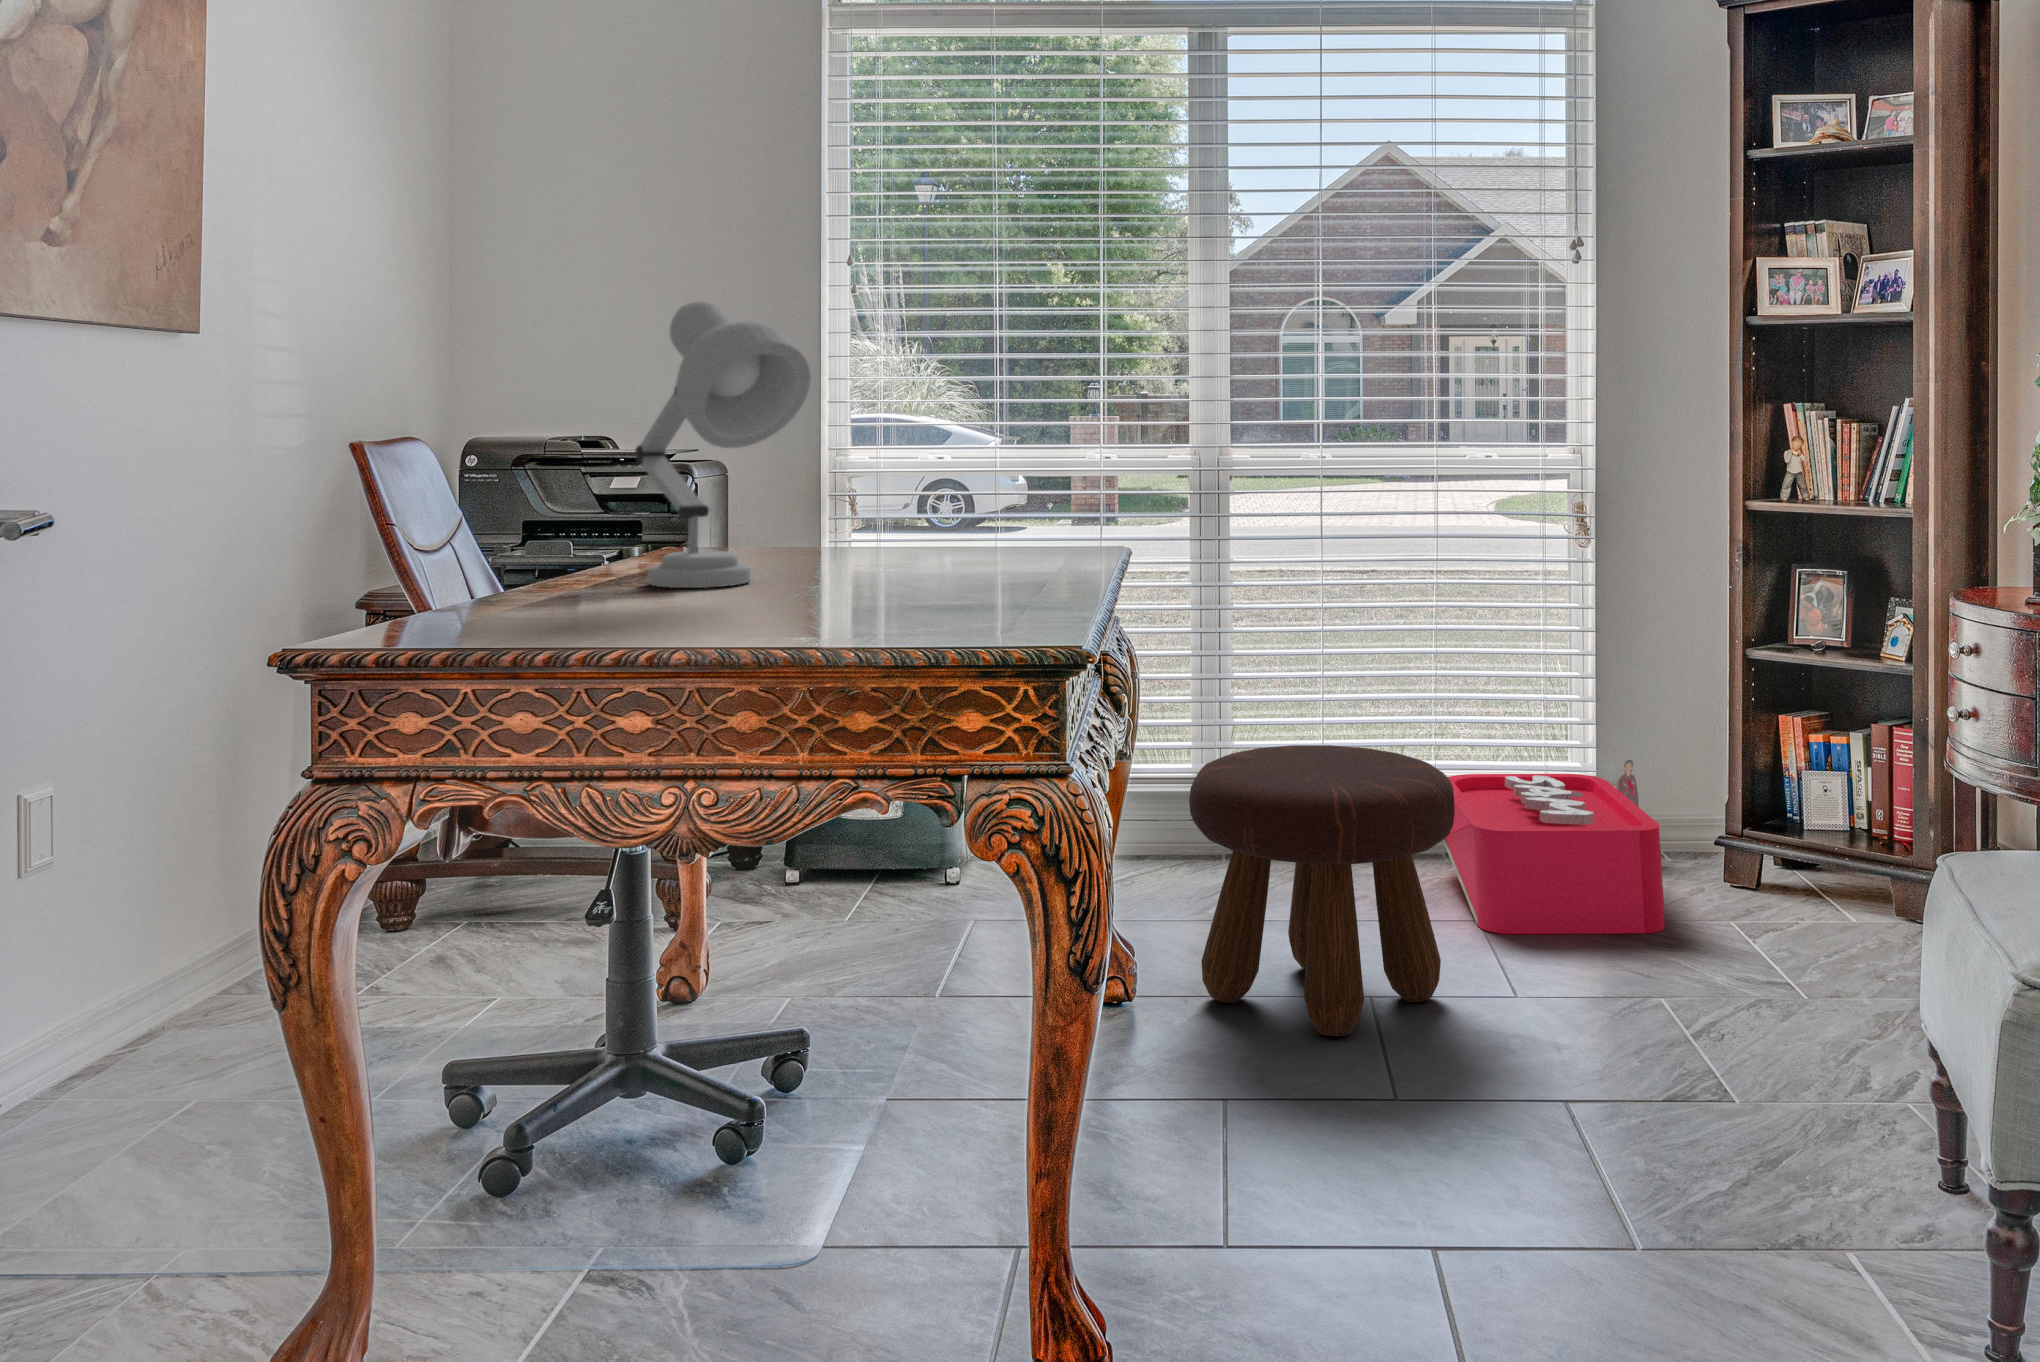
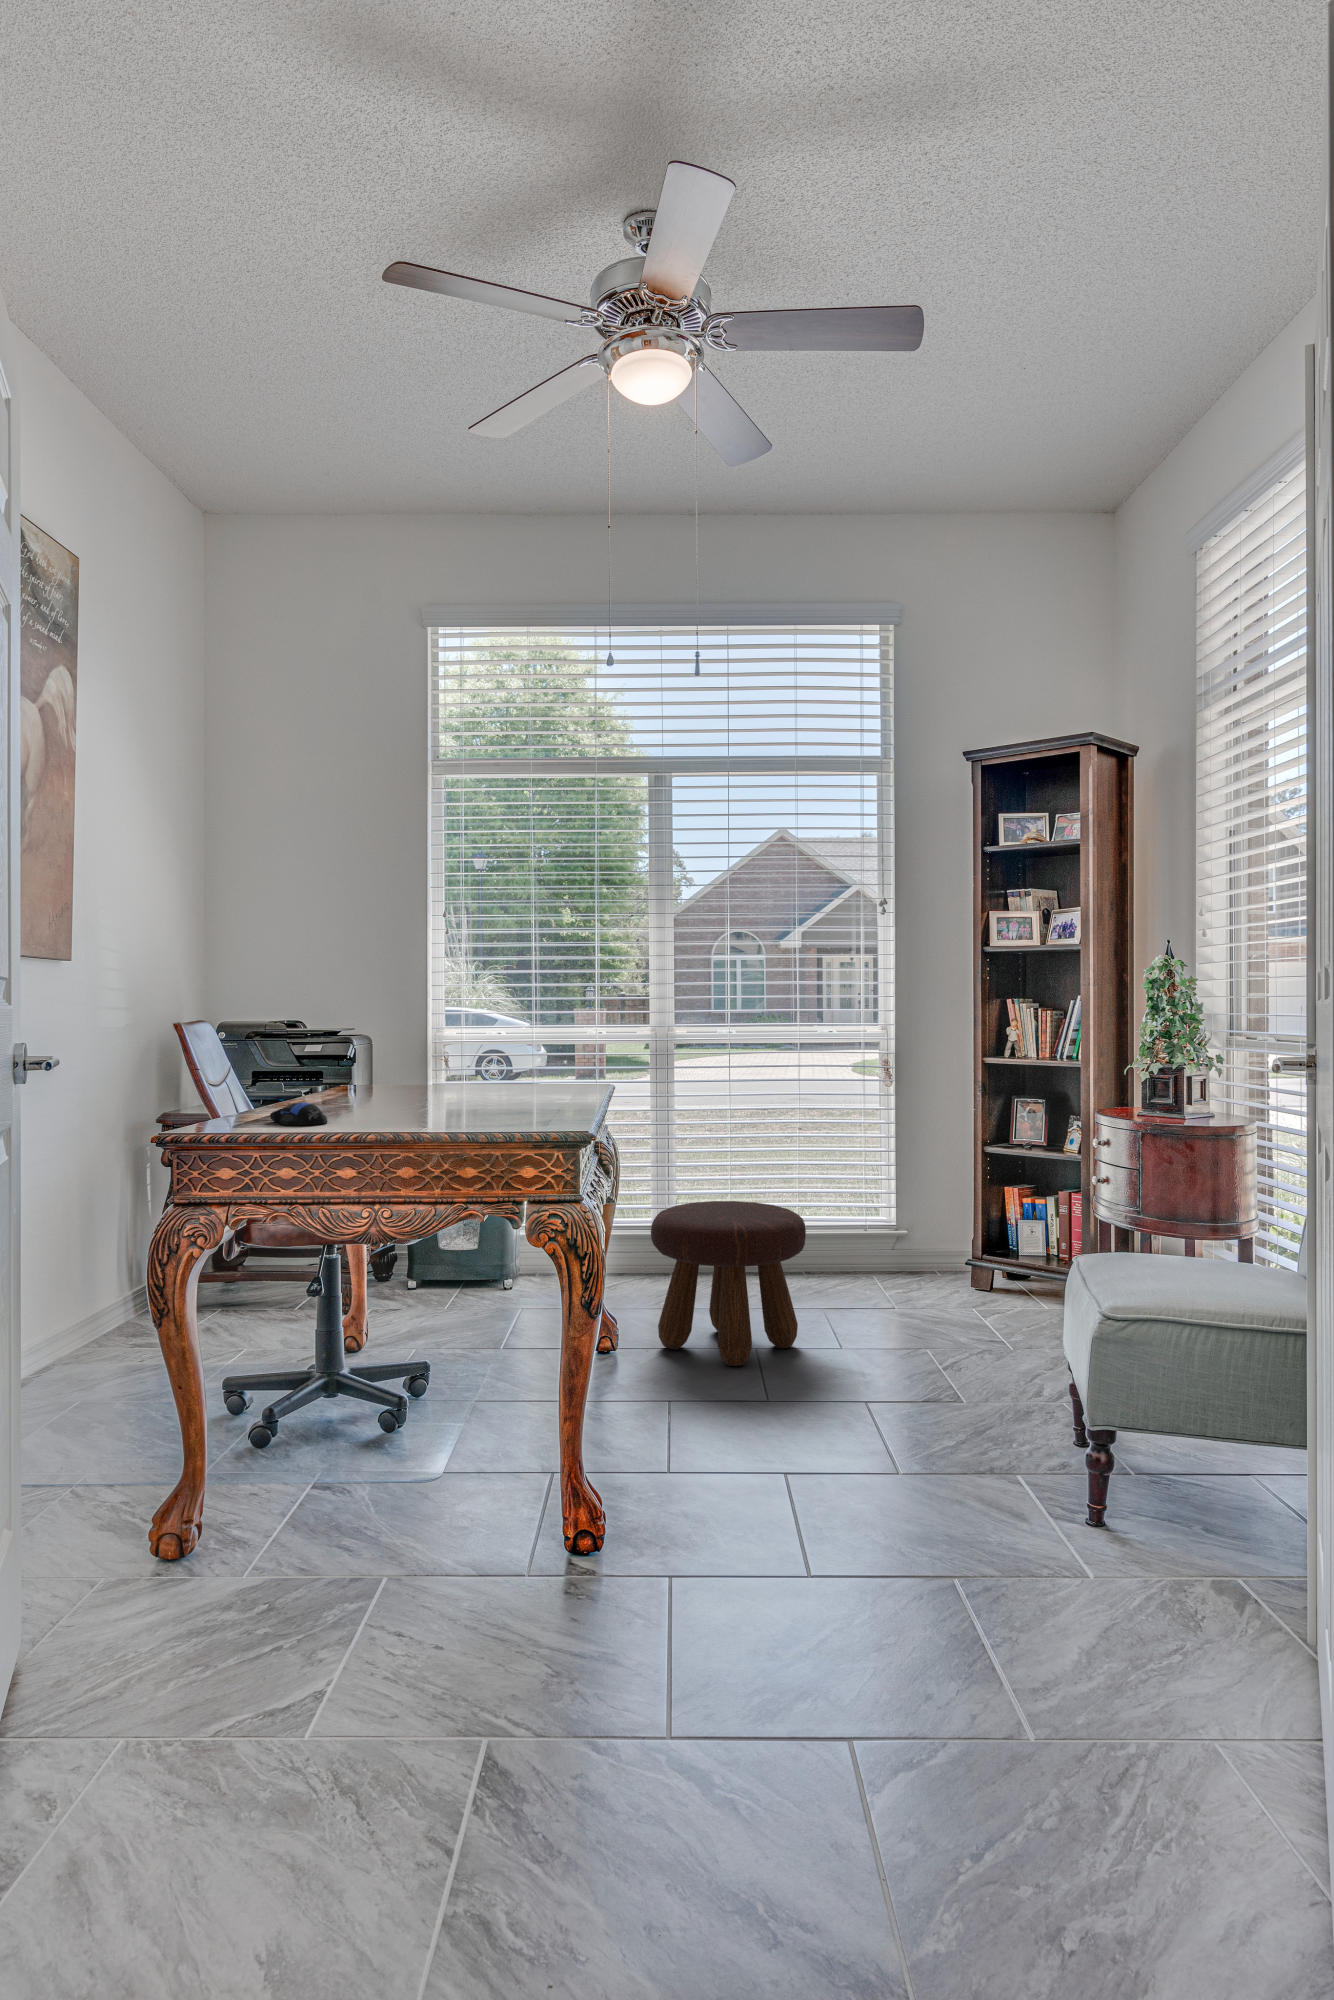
desk lamp: present [635,302,811,588] -> none [331,941,433,1105]
computer mouse: none [508,589,609,632] -> present [270,1102,327,1126]
storage bin: present [1443,760,1665,934] -> none [802,1213,932,1313]

